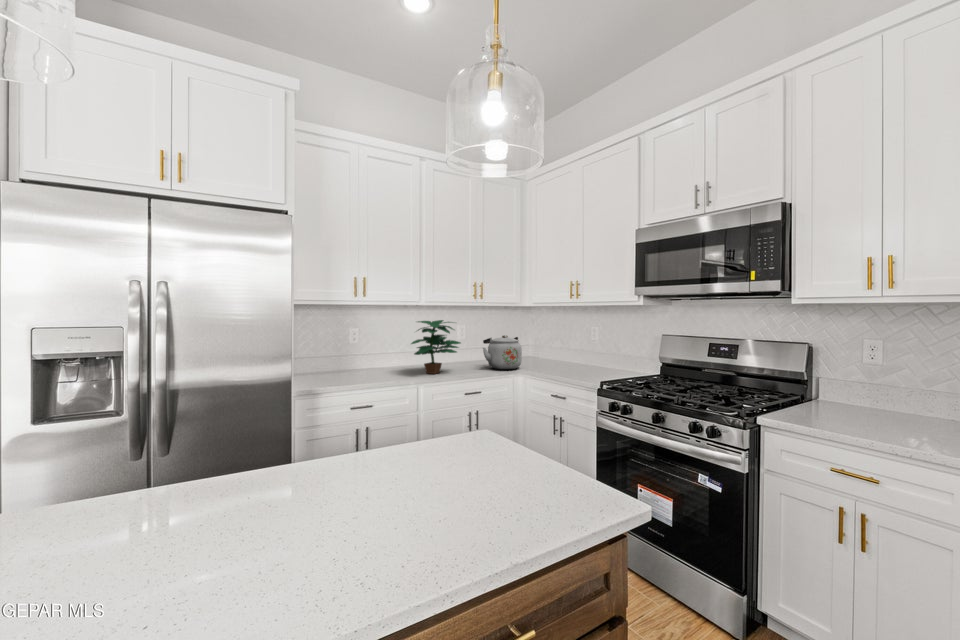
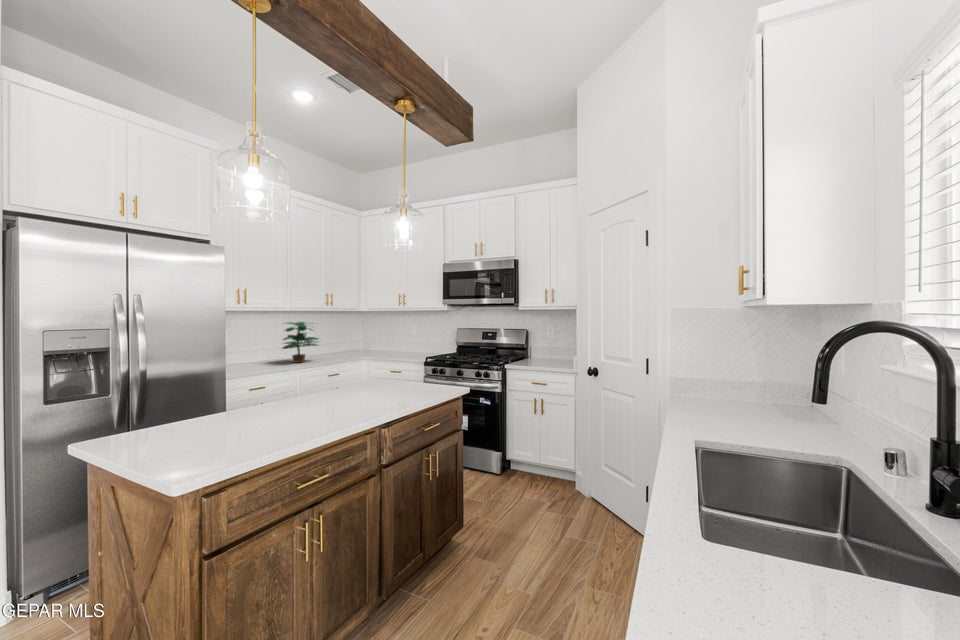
kettle: present [483,335,522,369] -> none [334,332,364,357]

